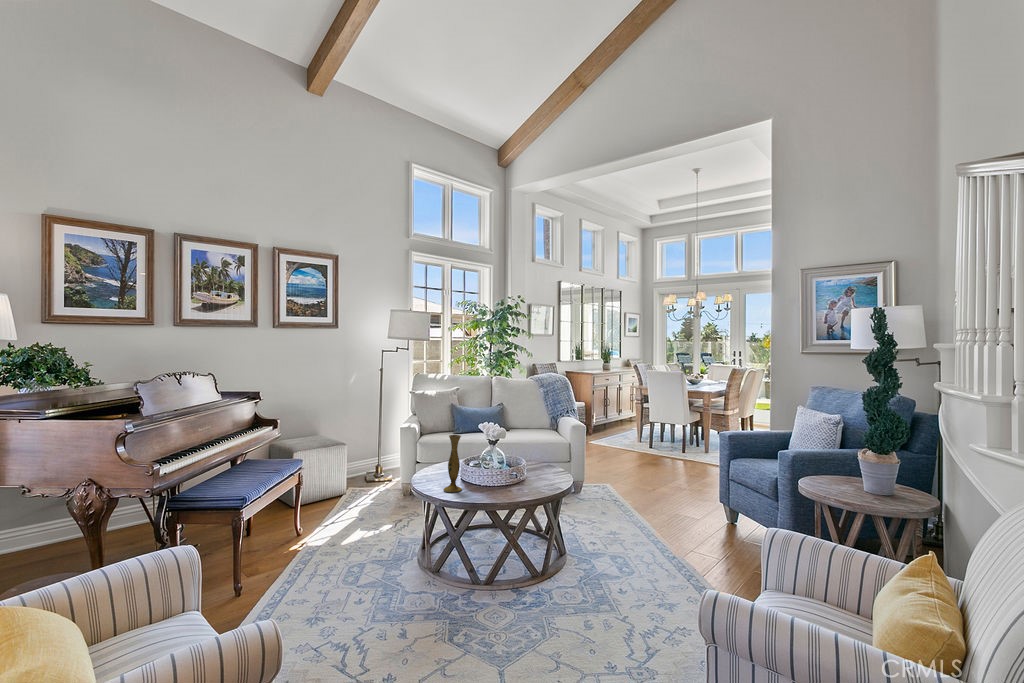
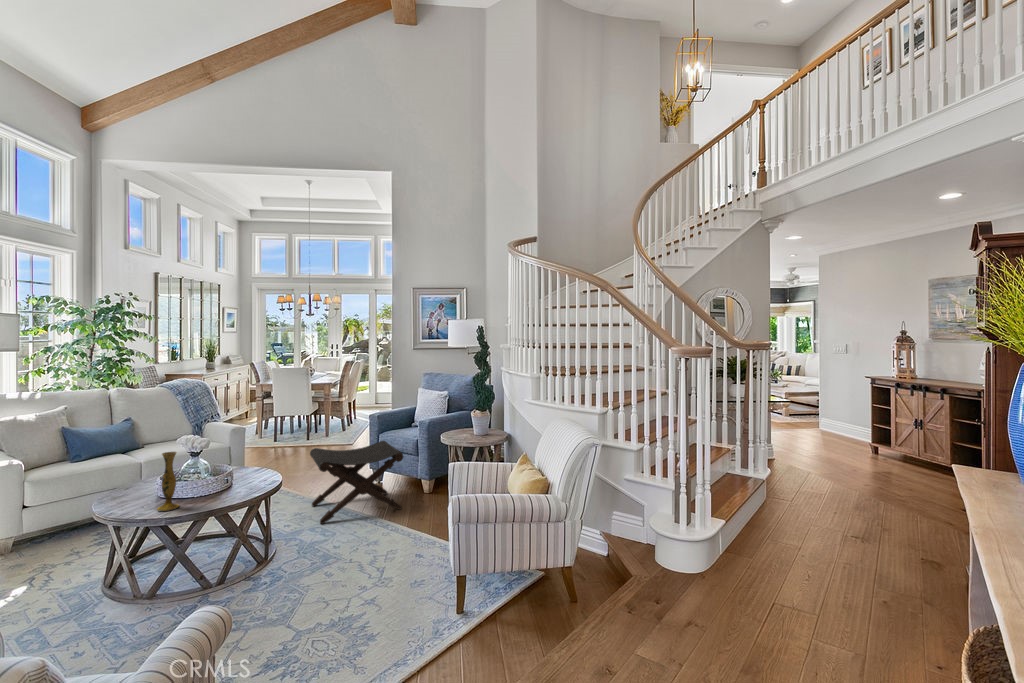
footstool: none [625,461,741,572] -> present [310,441,403,524]

